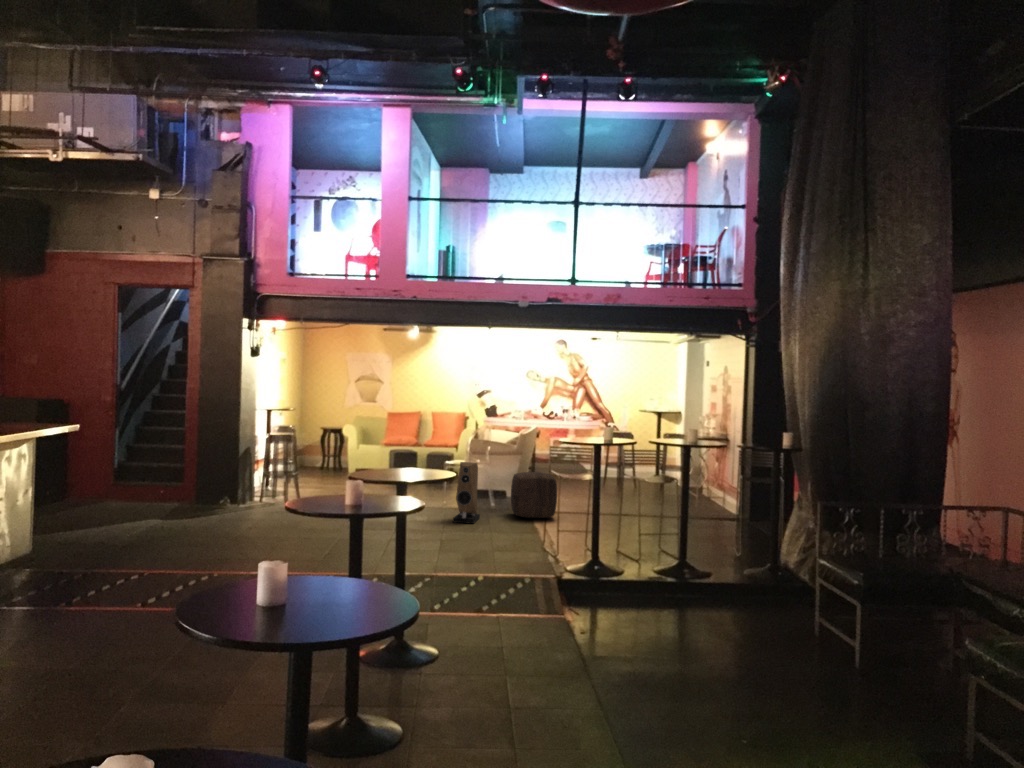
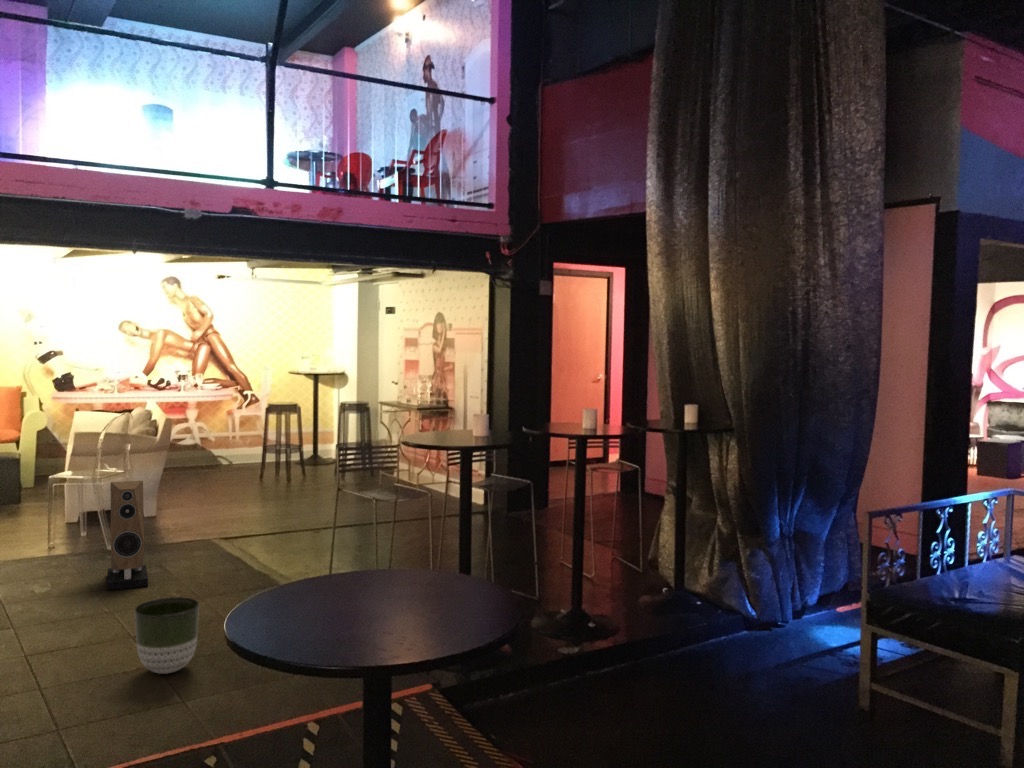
ottoman: present [511,472,557,518] -> none [188,482,271,557]
planter: none [431,516,462,554] -> present [135,597,199,674]

